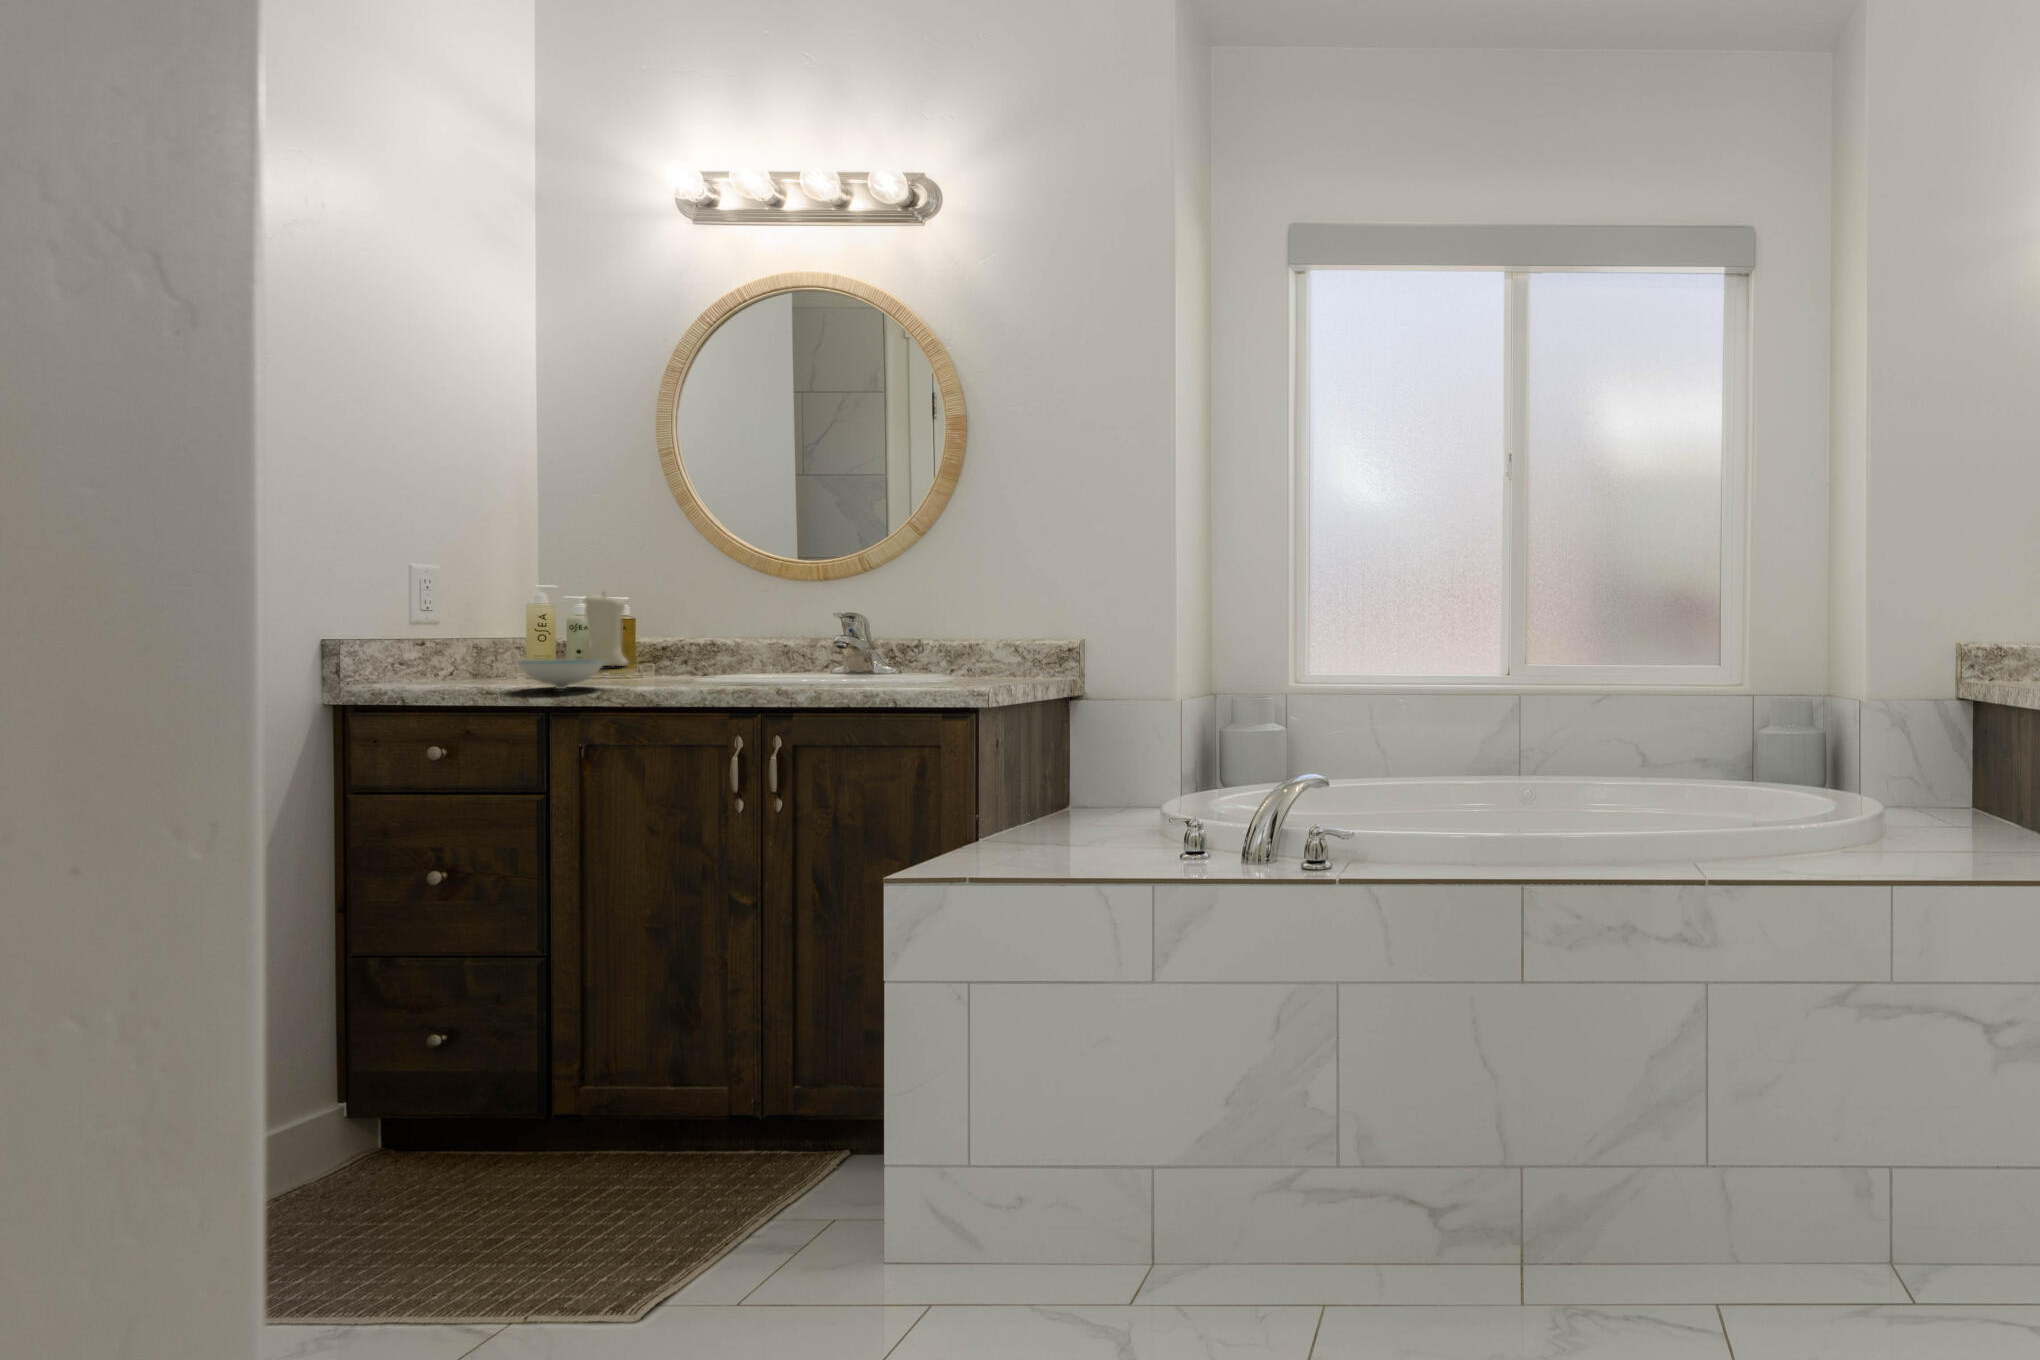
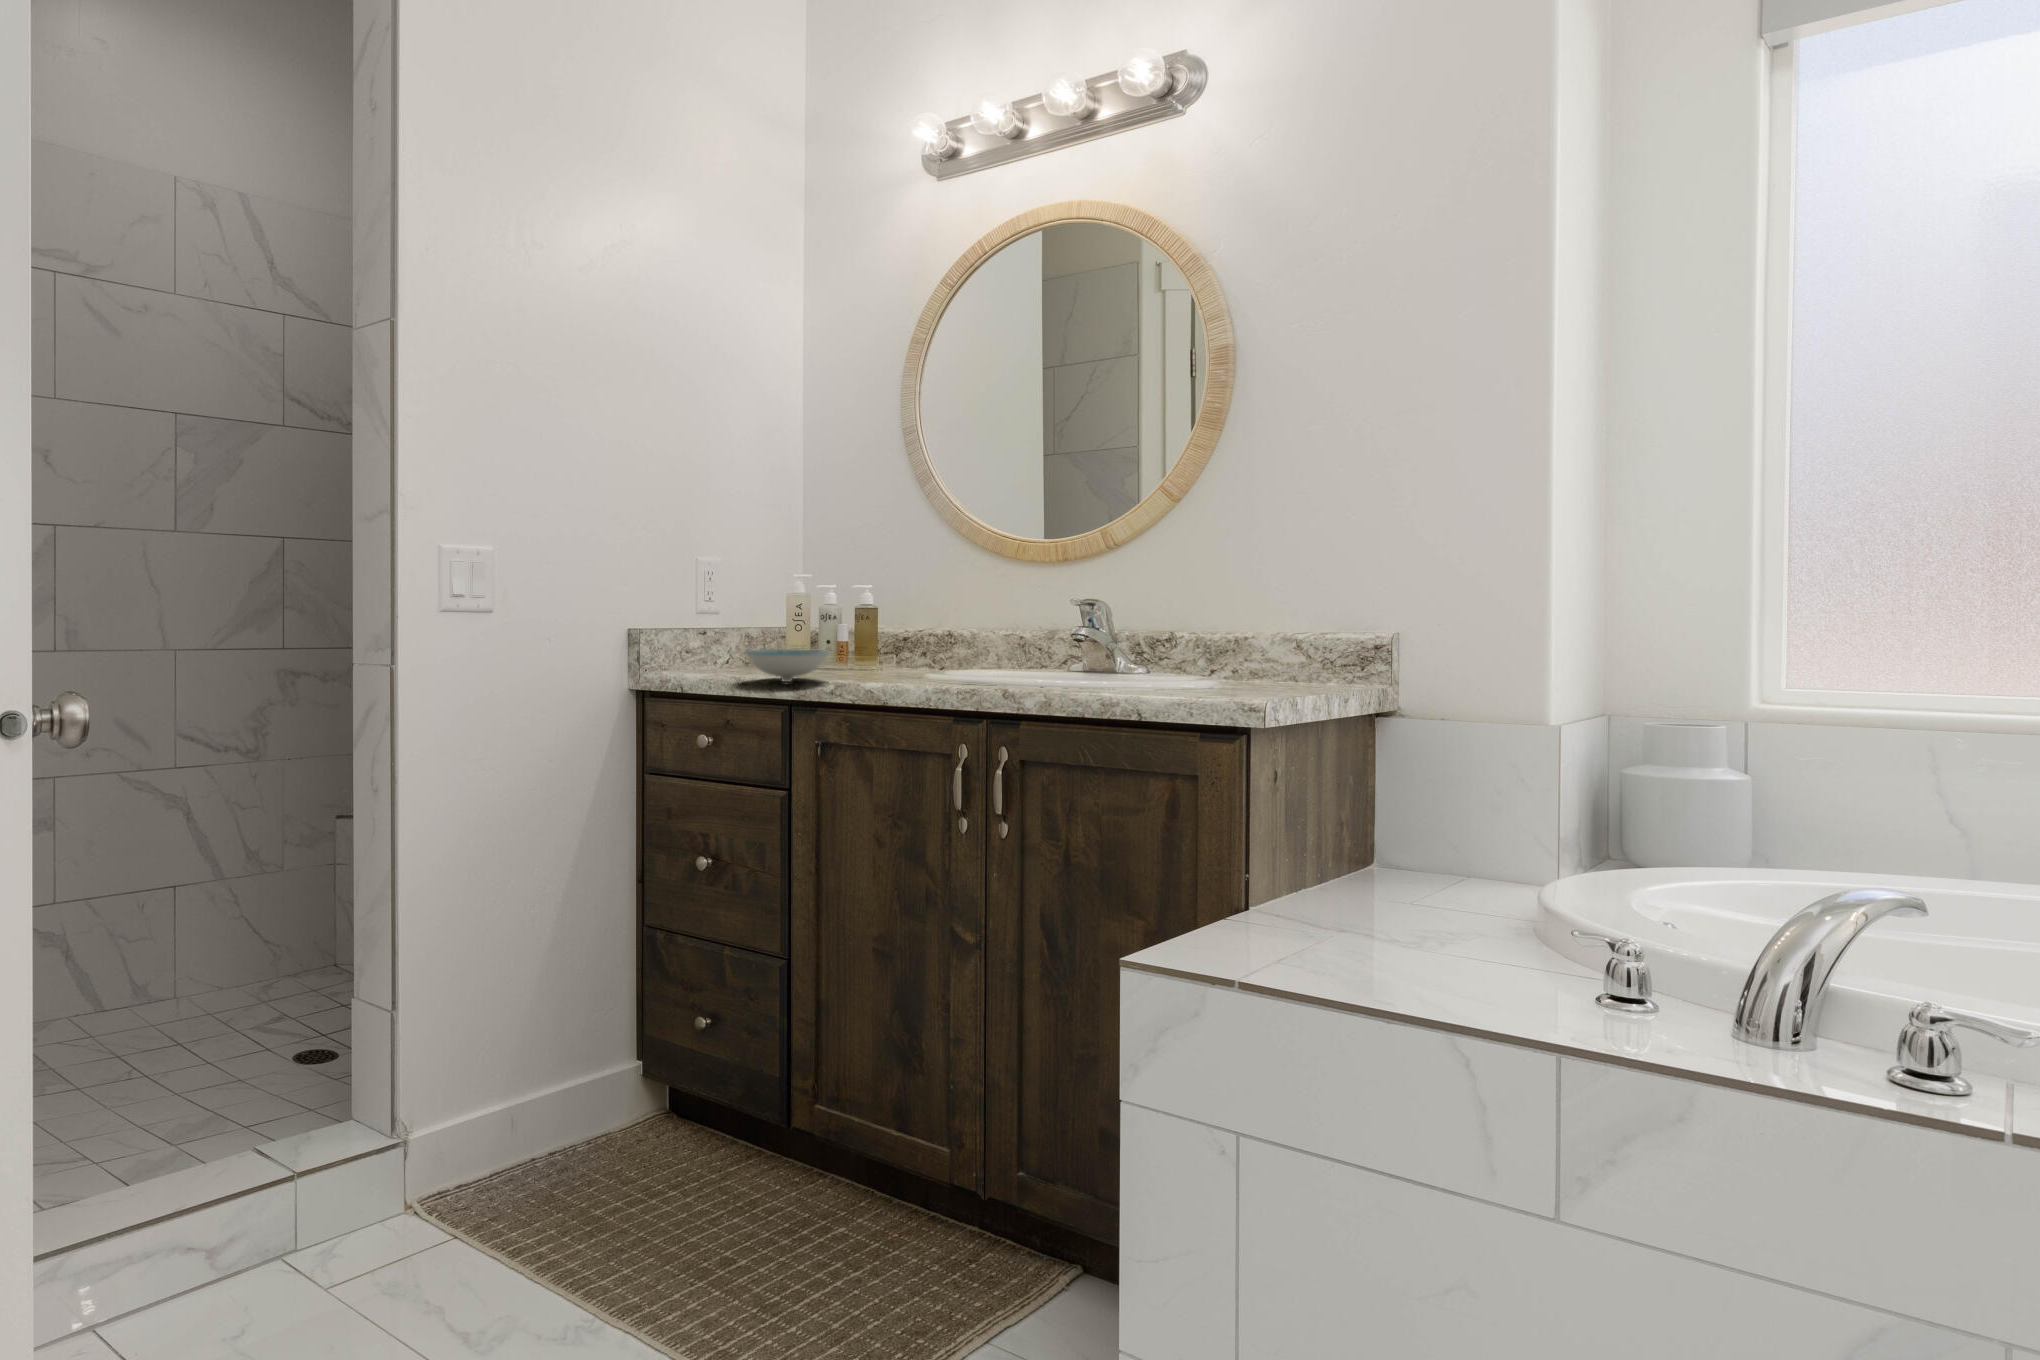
candle: present [581,596,628,666] -> none [819,575,869,653]

